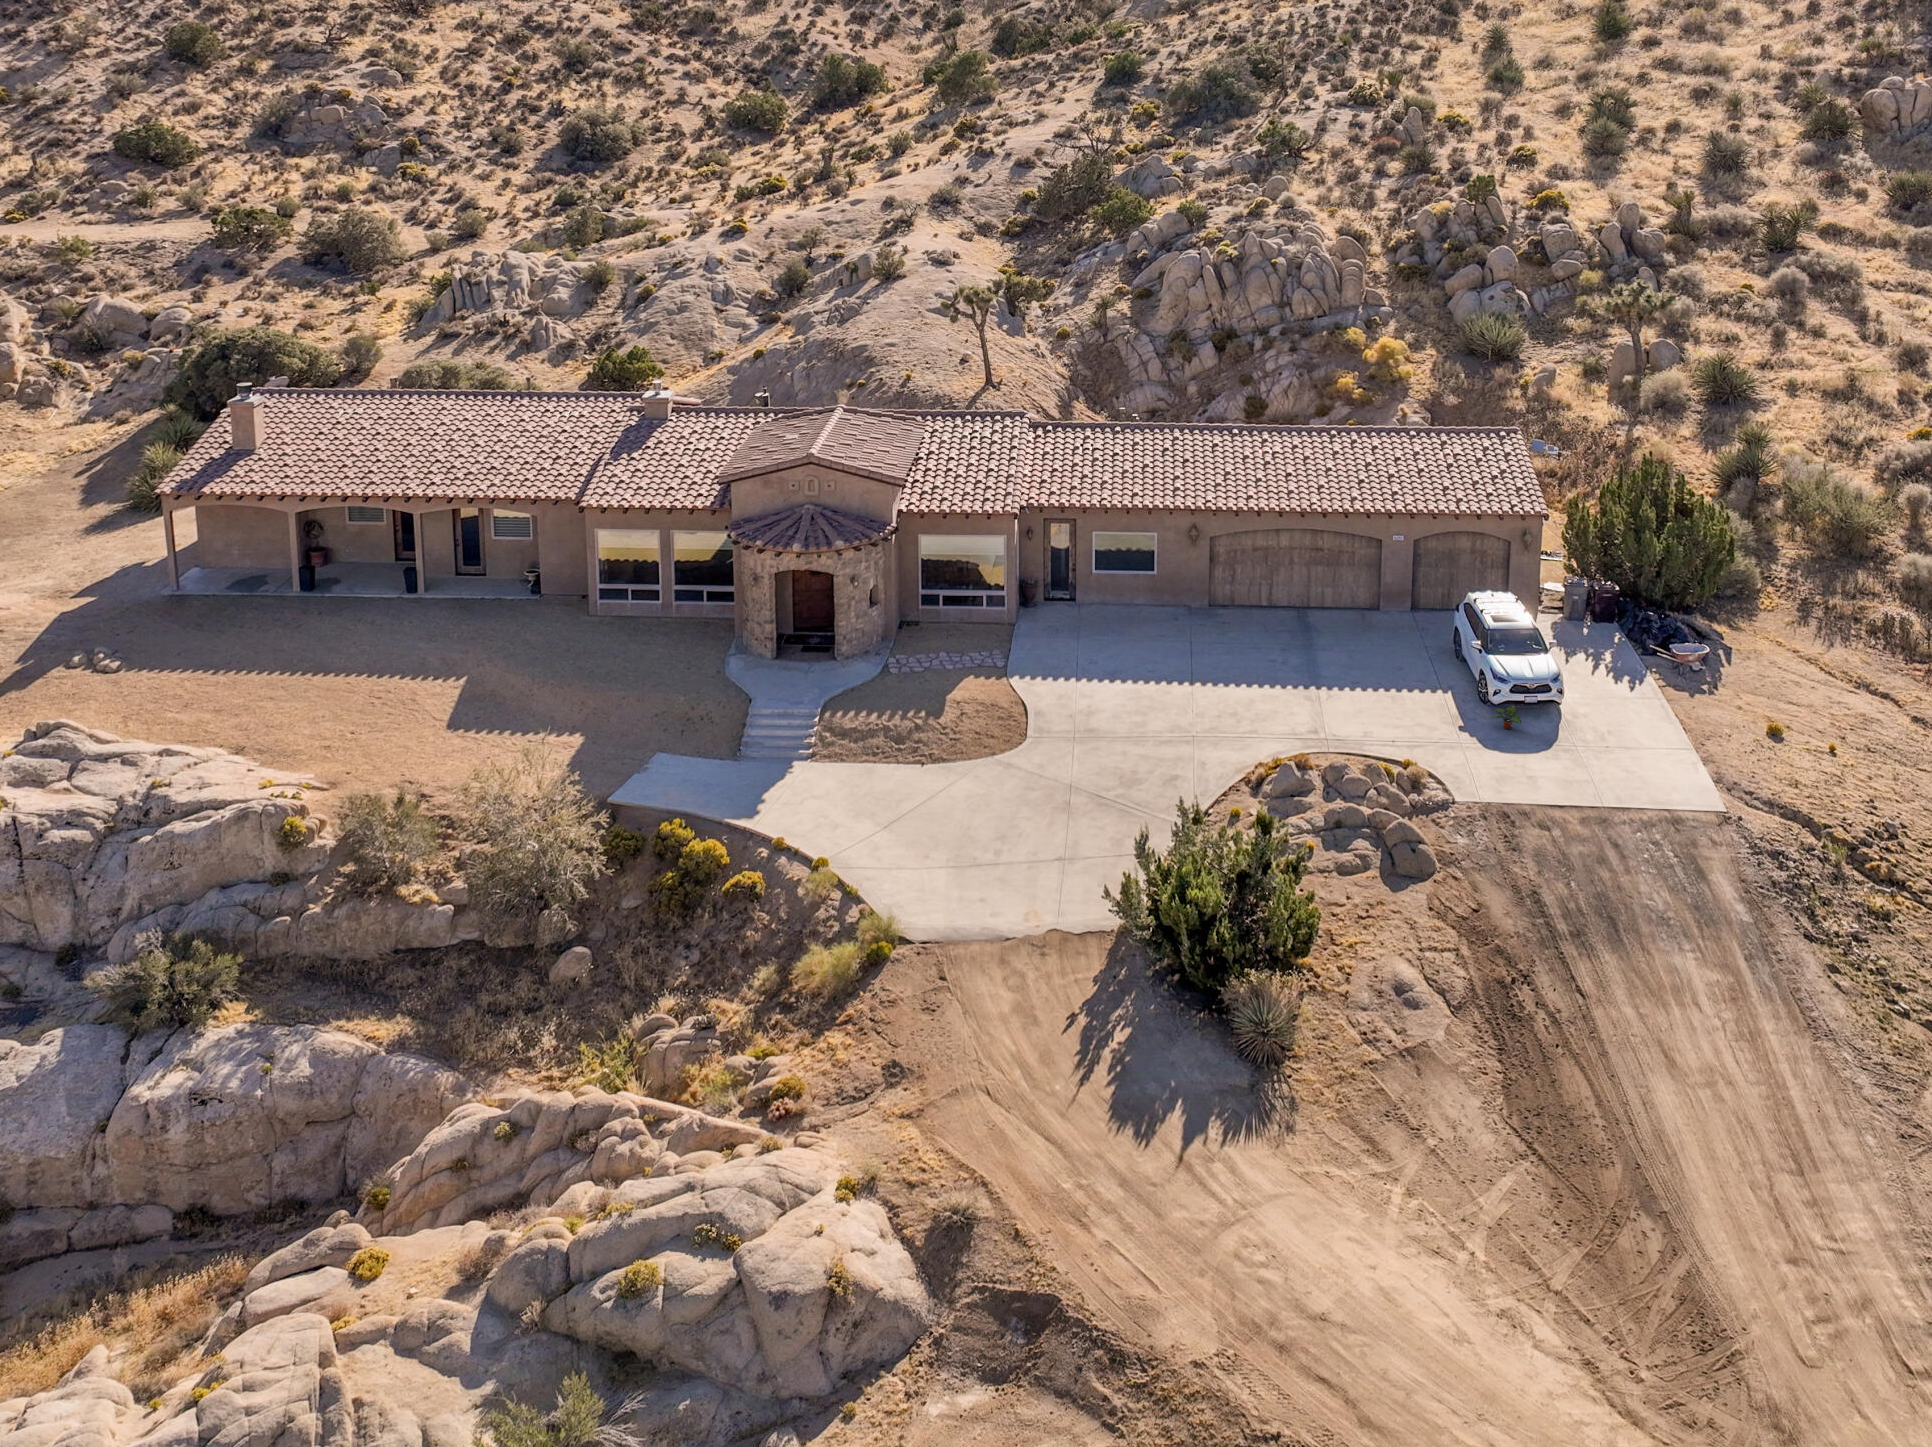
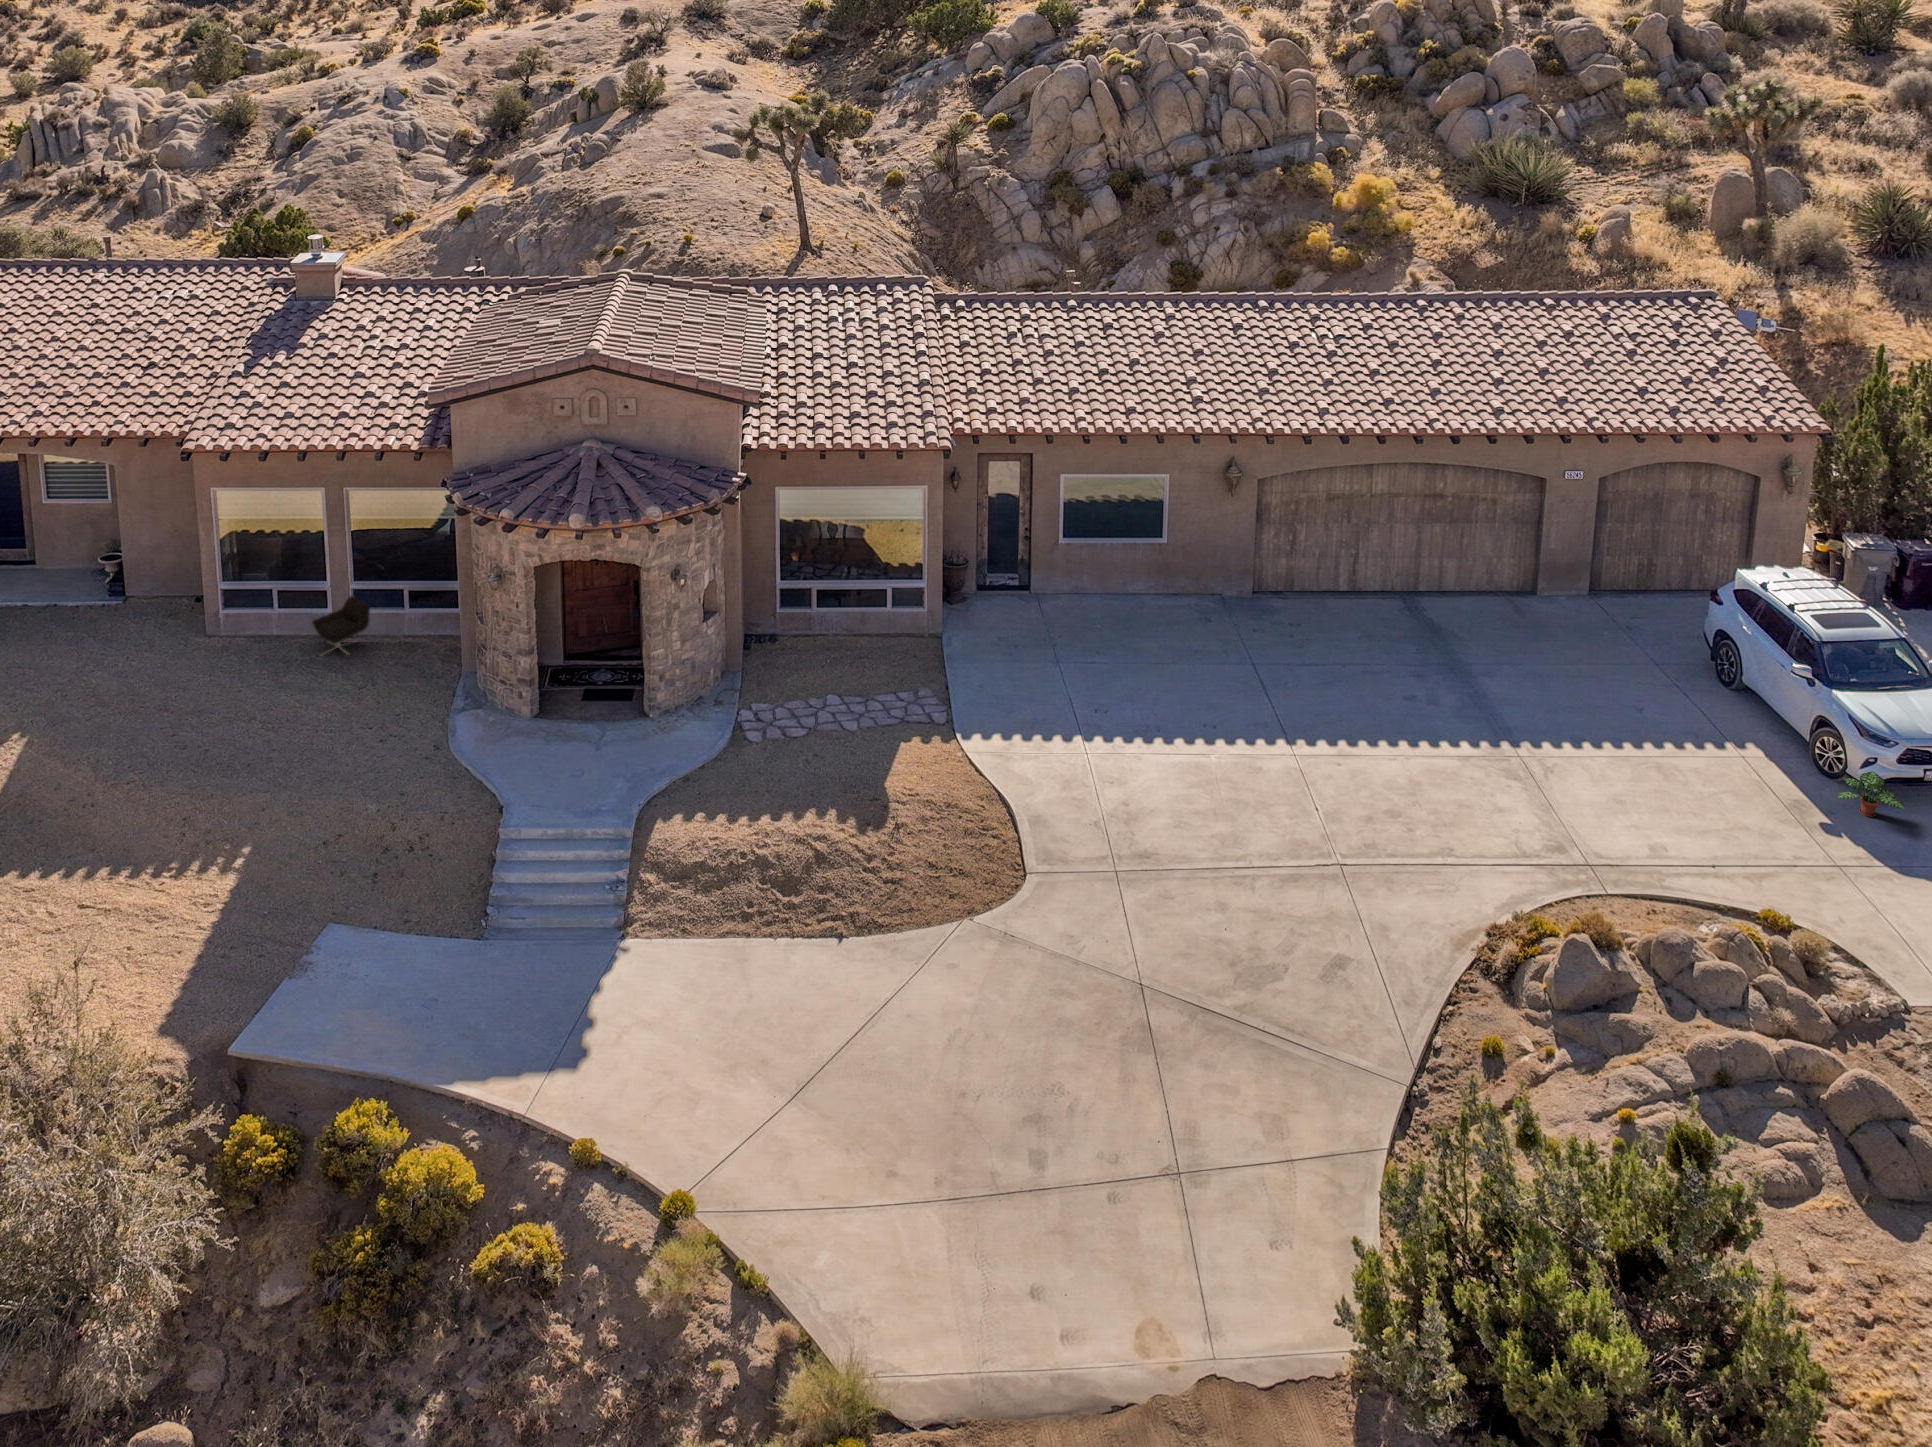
lounge chair: none [648,596,682,630] -> present [312,596,370,654]

